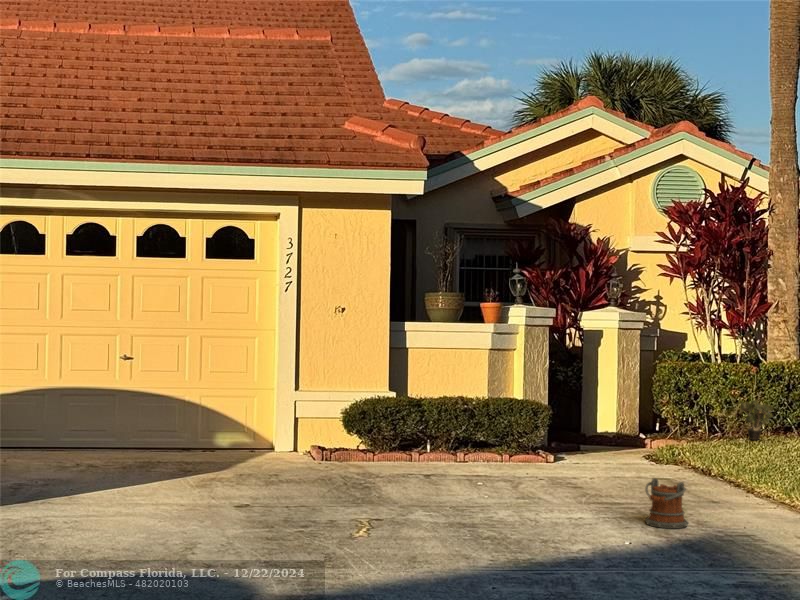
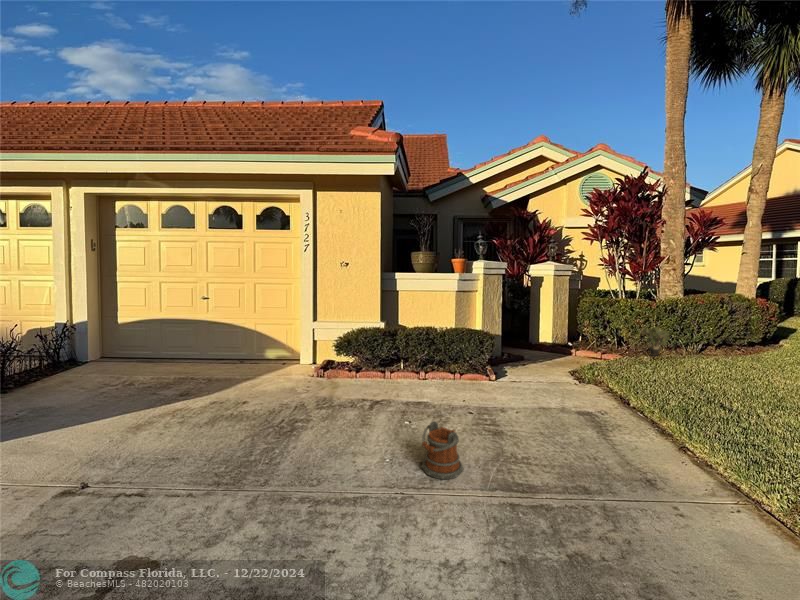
bucket: present [645,478,688,529] -> present [422,421,464,479]

